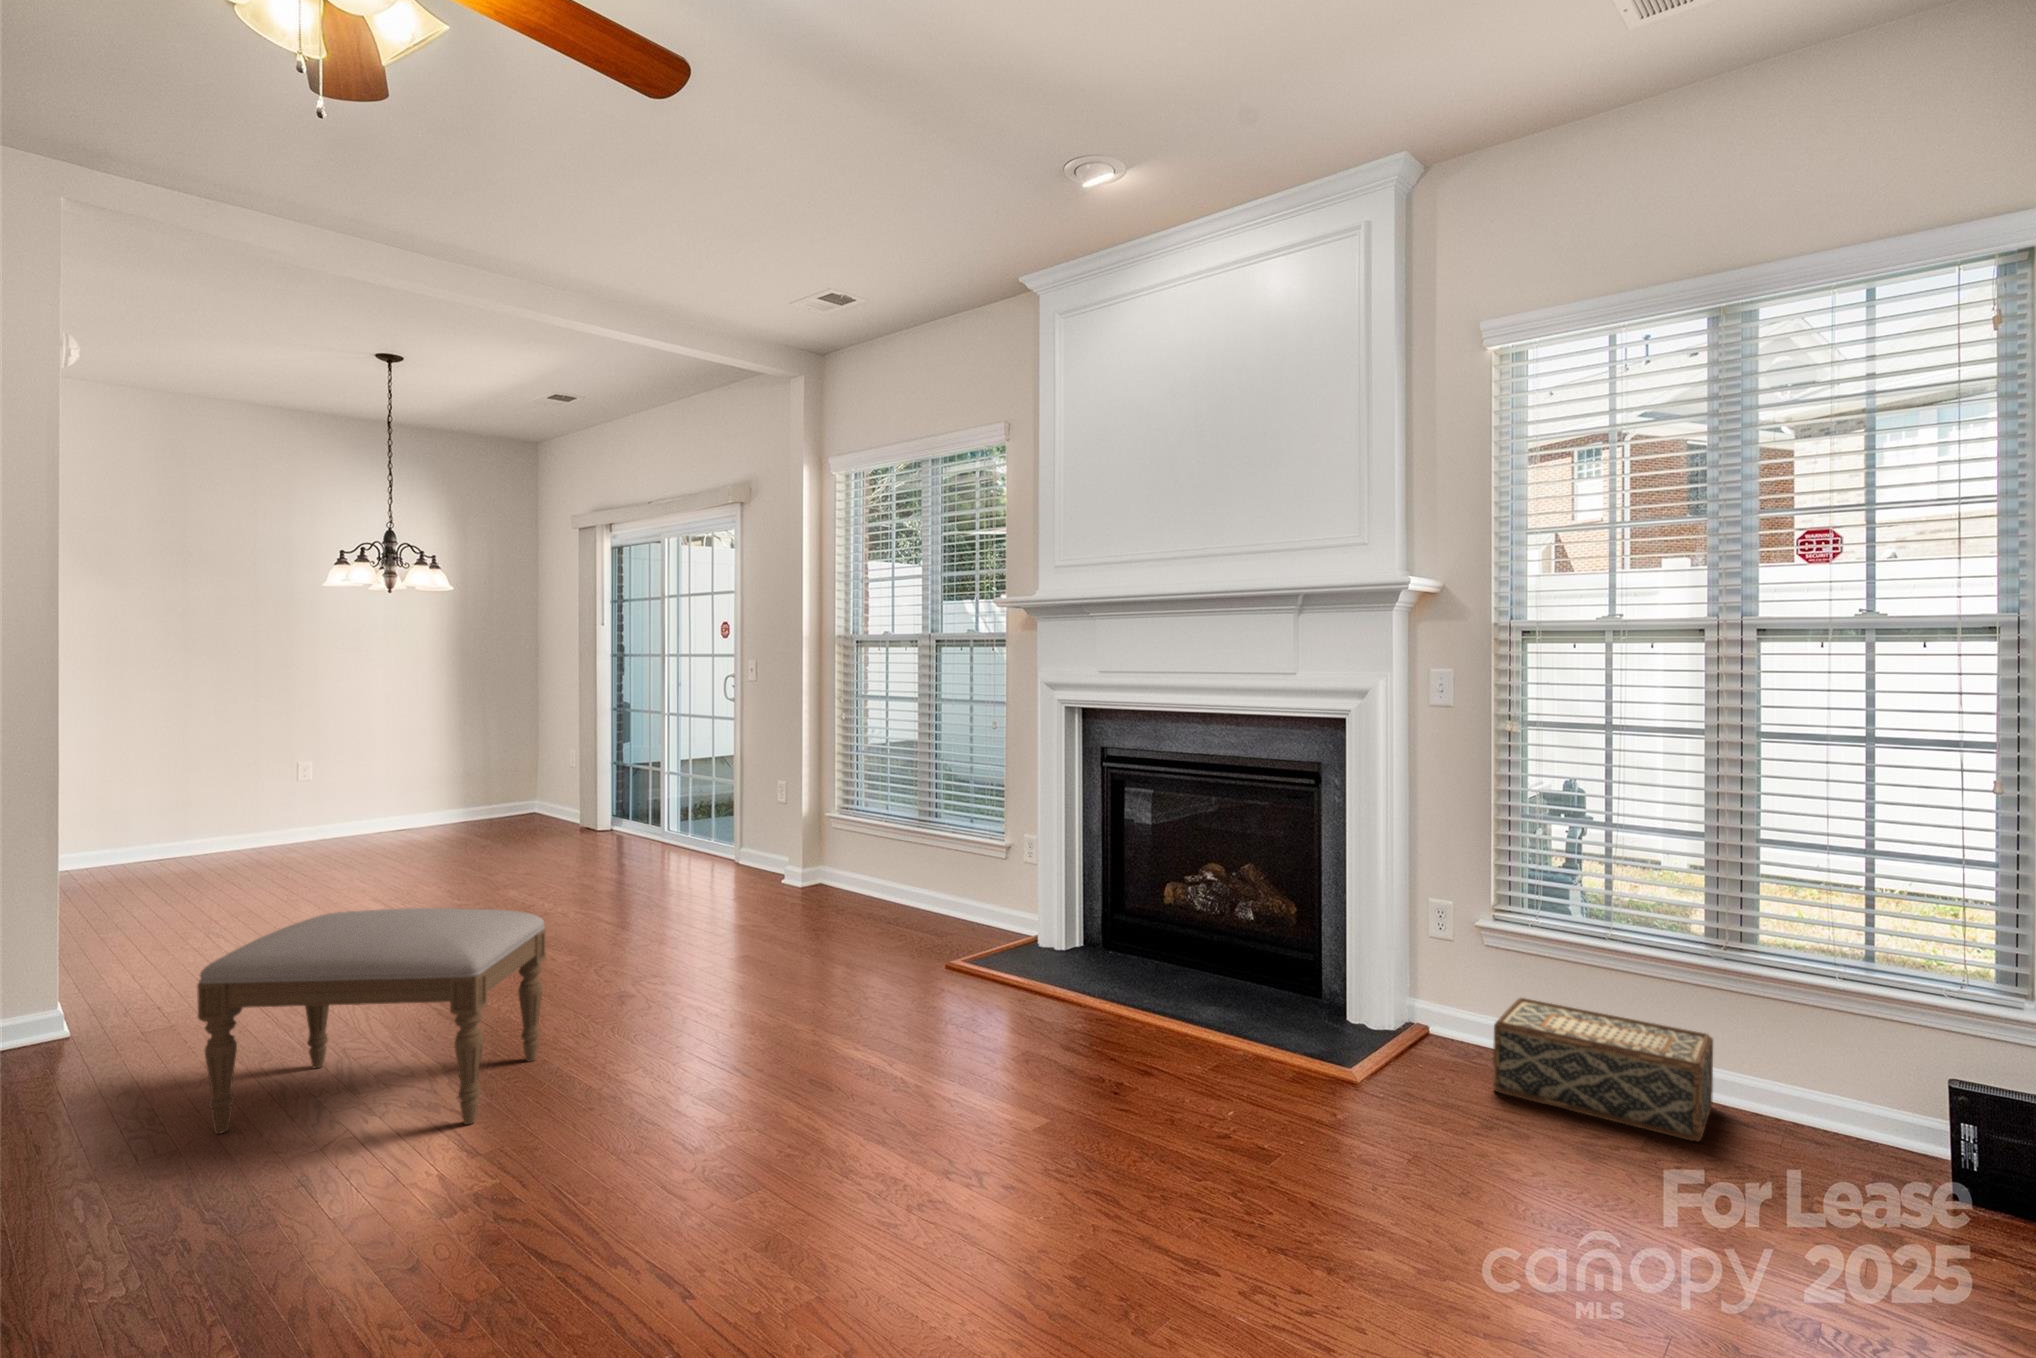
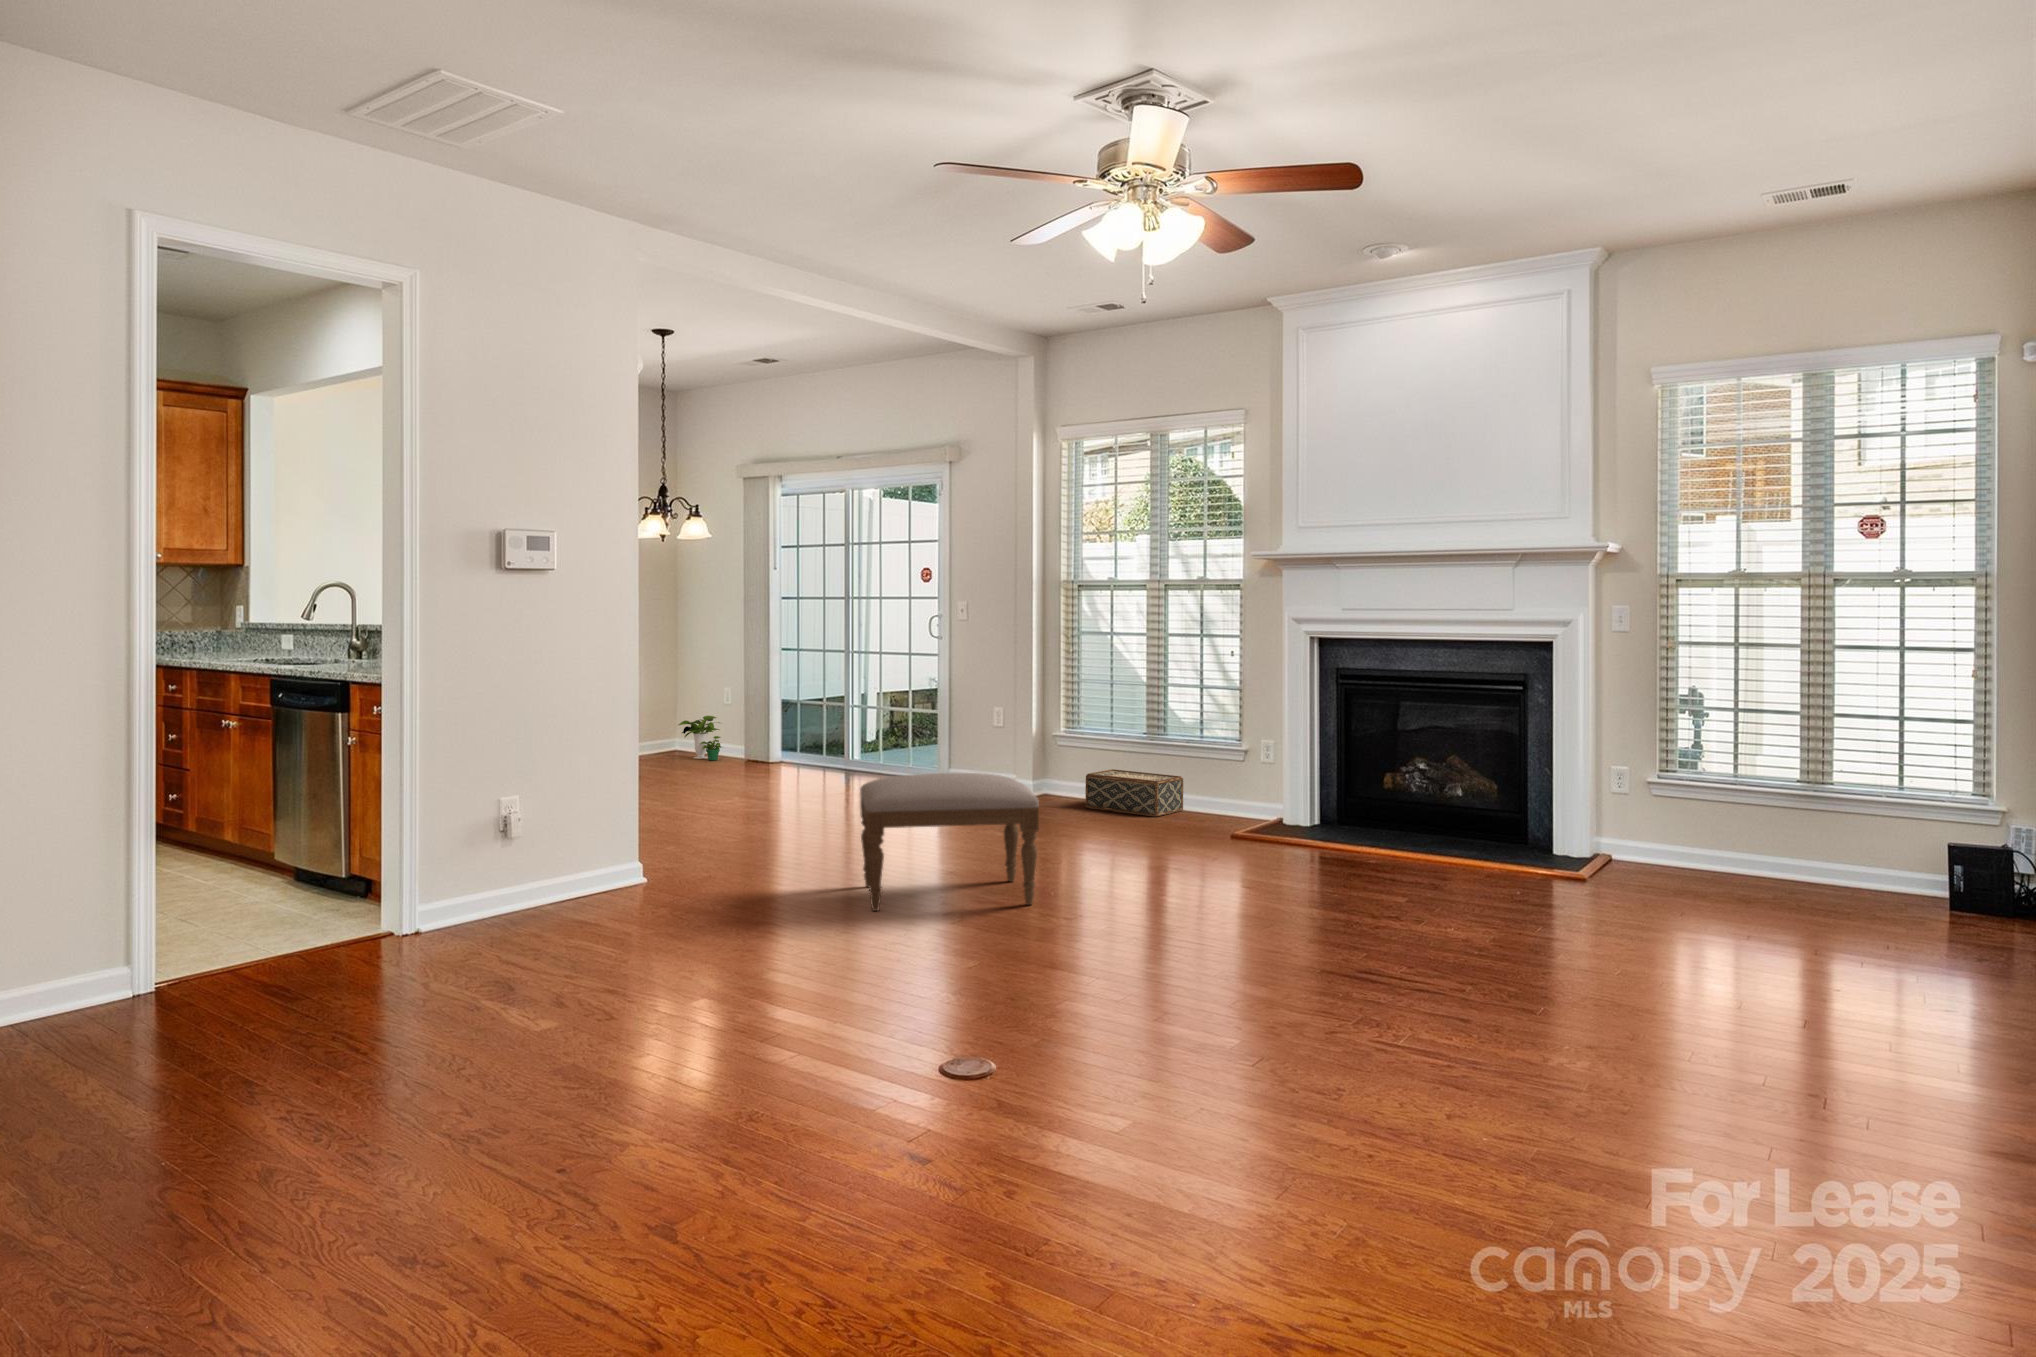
potted plant: none [513,777,565,825] -> present [678,716,721,760]
woven basket: present [1493,998,1713,1141] -> present [1086,769,1183,816]

